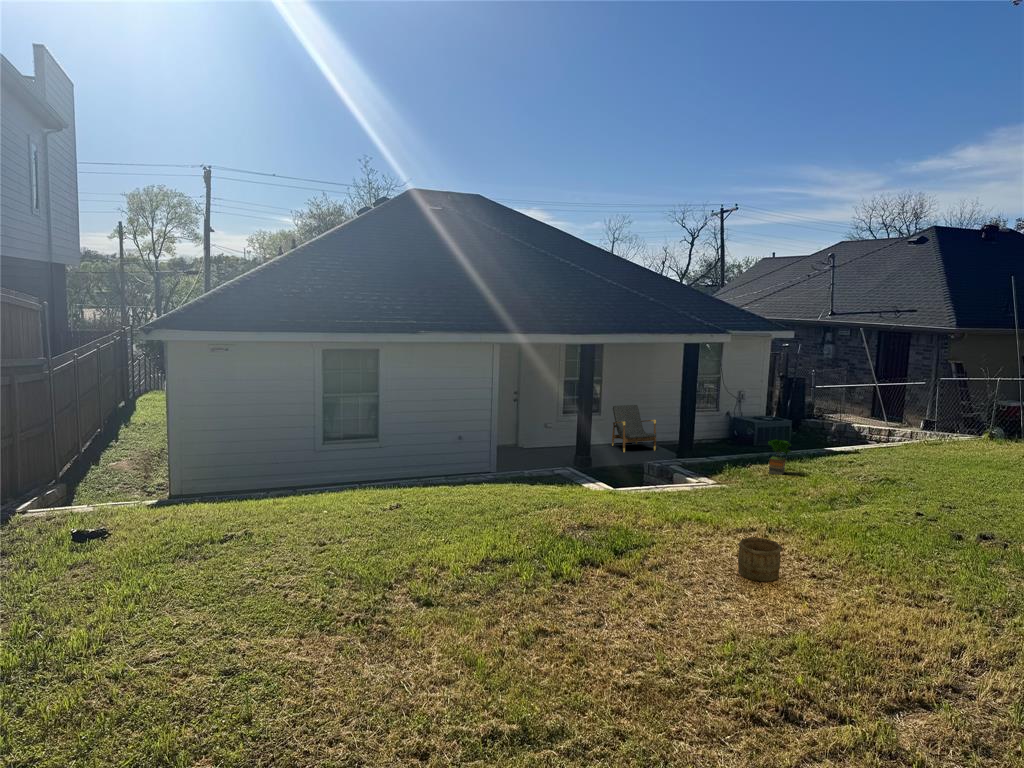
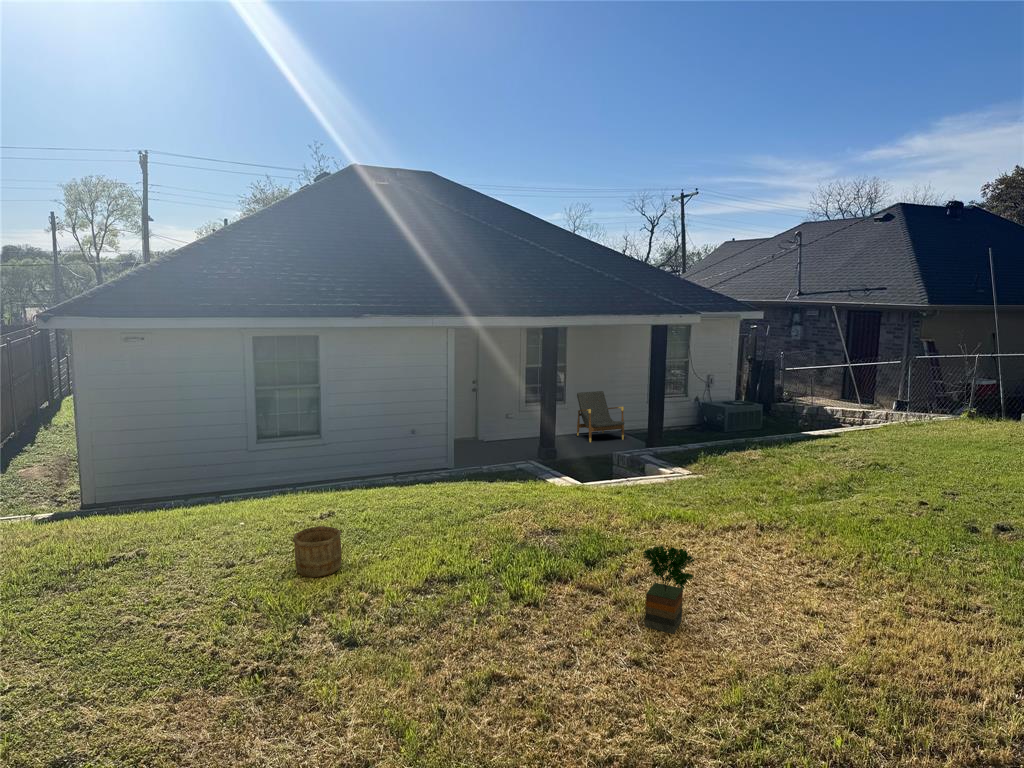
potted tree: present [768,439,791,475] -> present [643,545,694,634]
wooden bucket: present [738,537,782,582] -> present [292,526,341,577]

